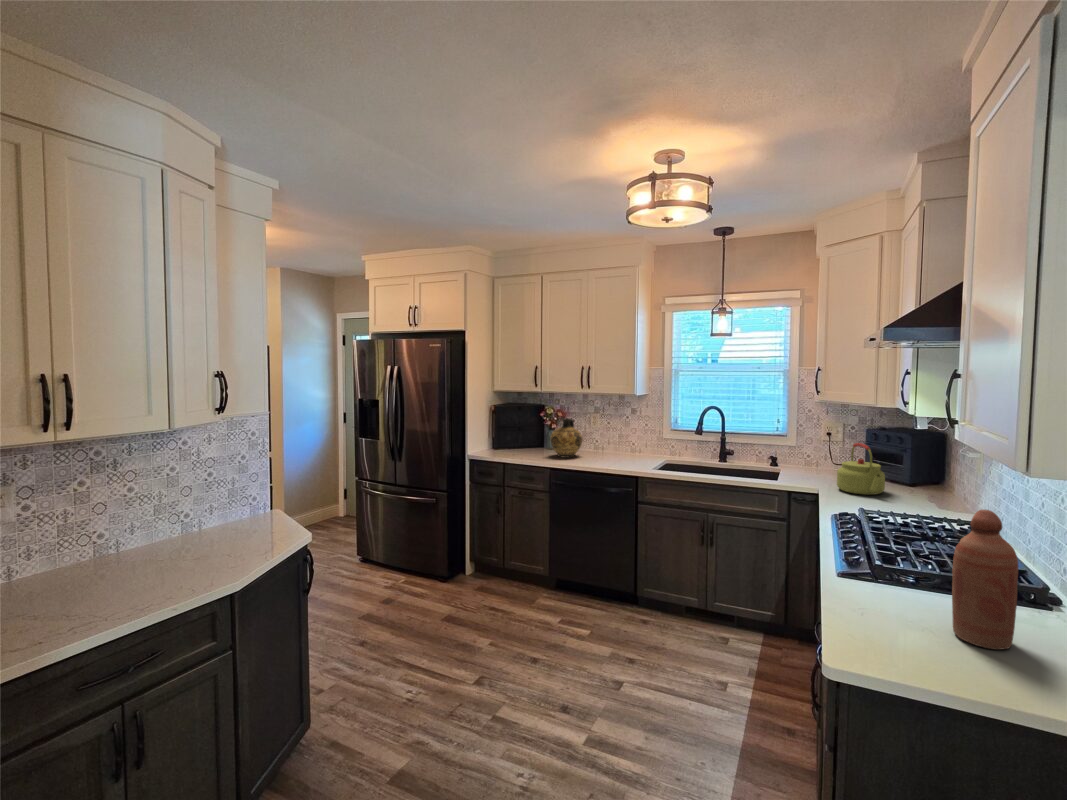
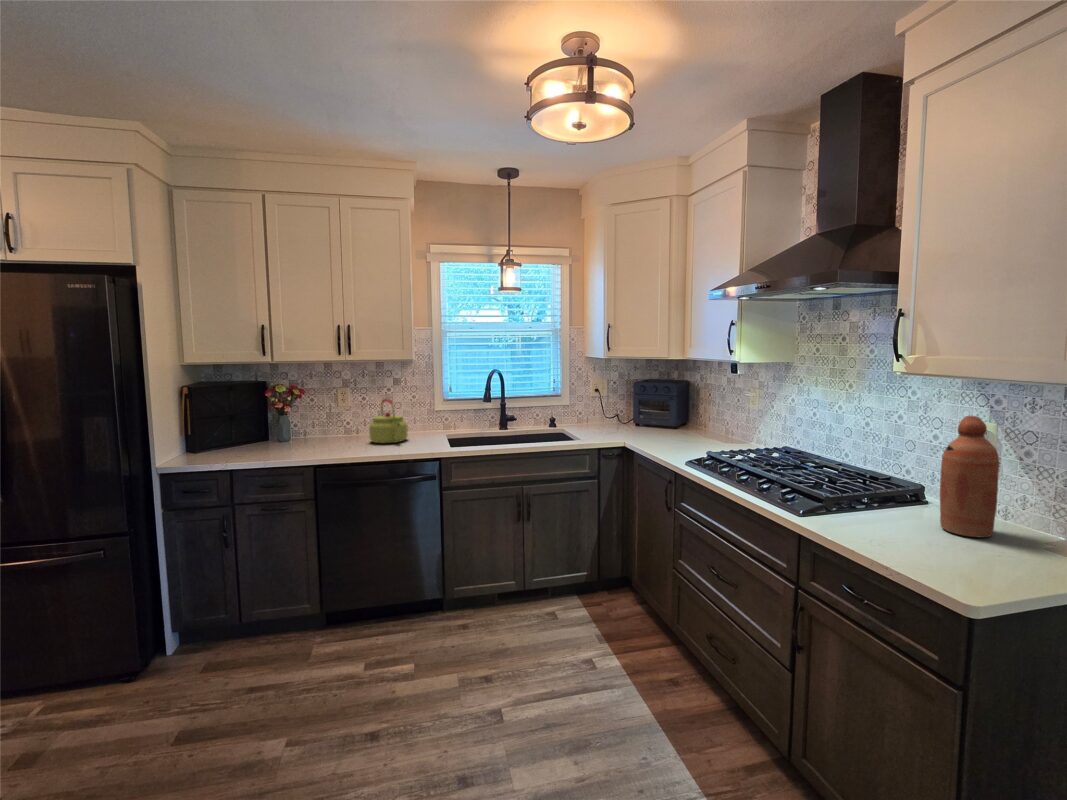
ceramic jug: present [550,418,582,458] -> none [291,395,338,449]
kettle: present [837,443,885,495] -> present [369,399,408,443]

